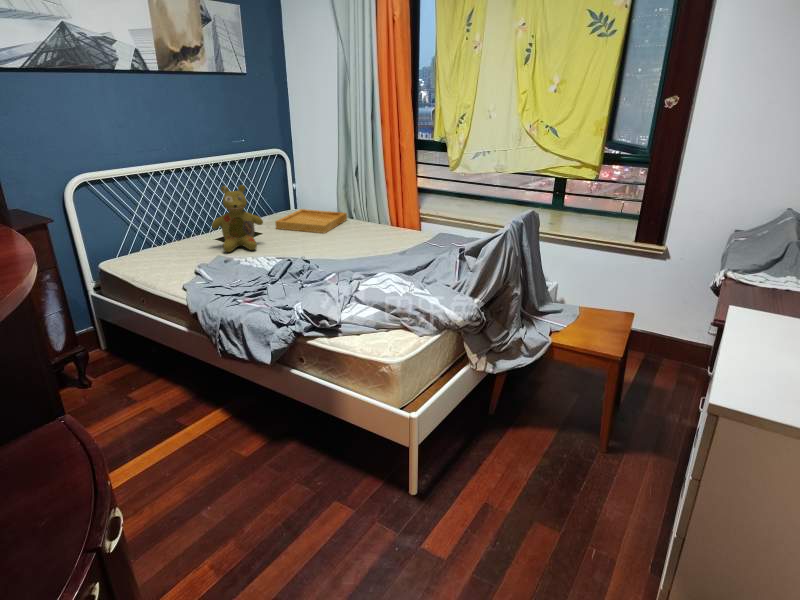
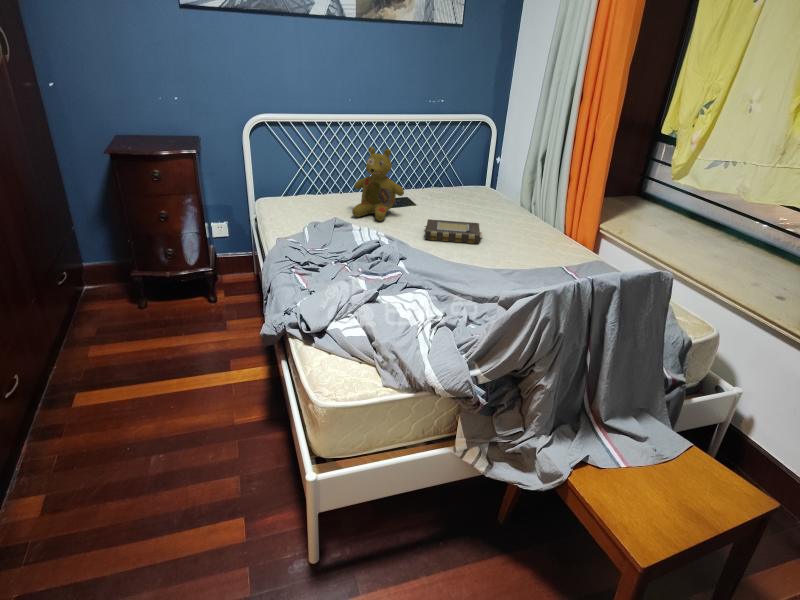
tray: present [275,209,347,233] -> none [434,188,521,222]
book: none [298,231,351,253] -> present [425,219,482,244]

